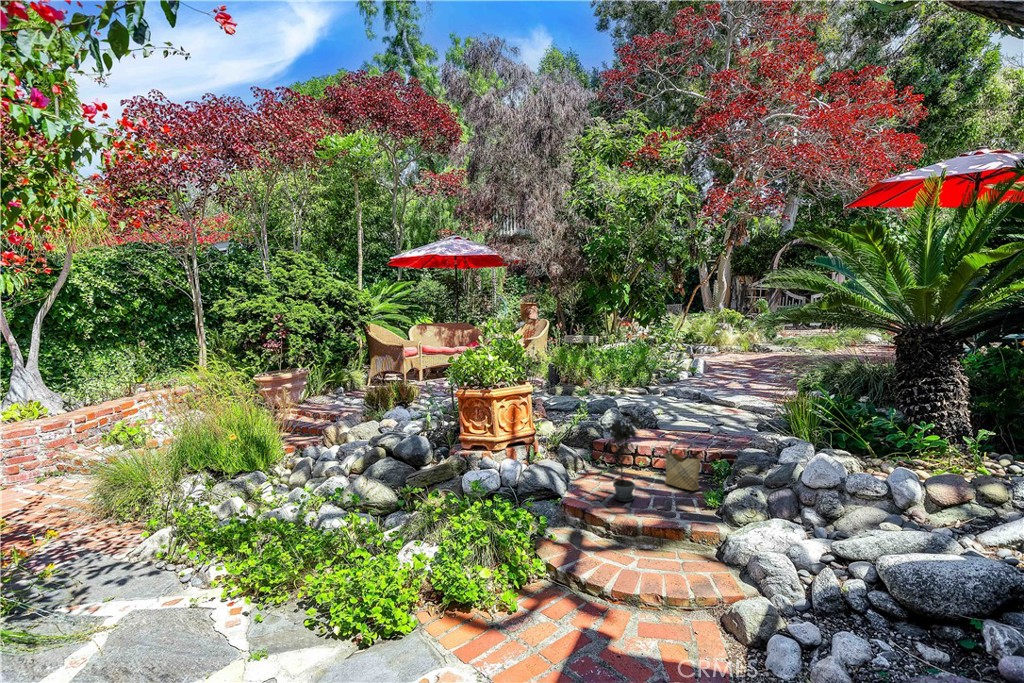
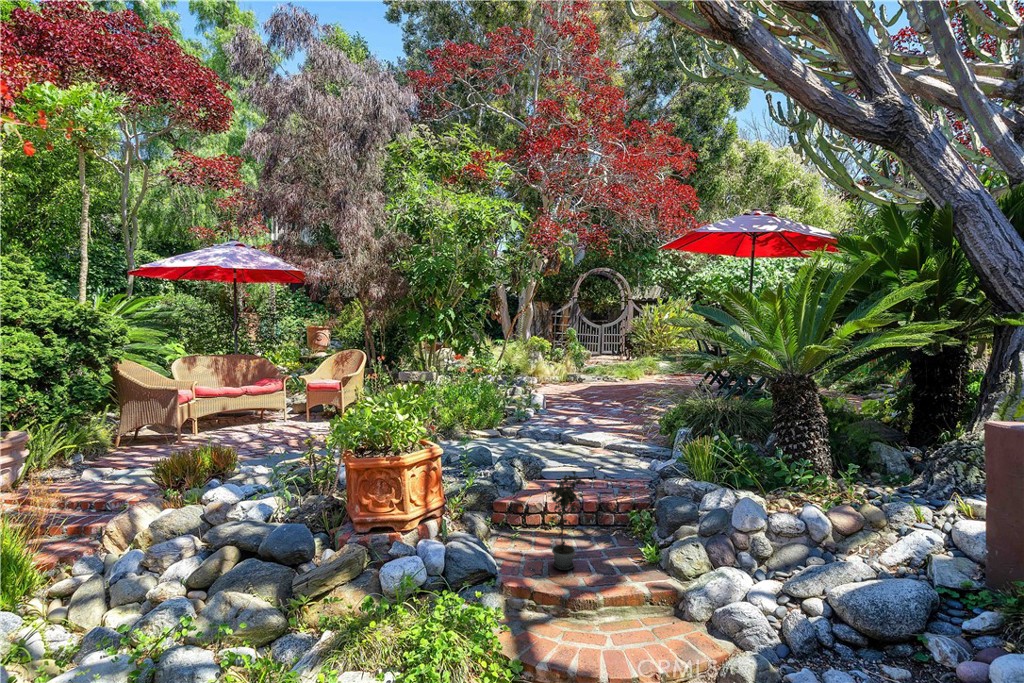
woven basket: present [665,453,701,490] -> none [586,488,625,544]

